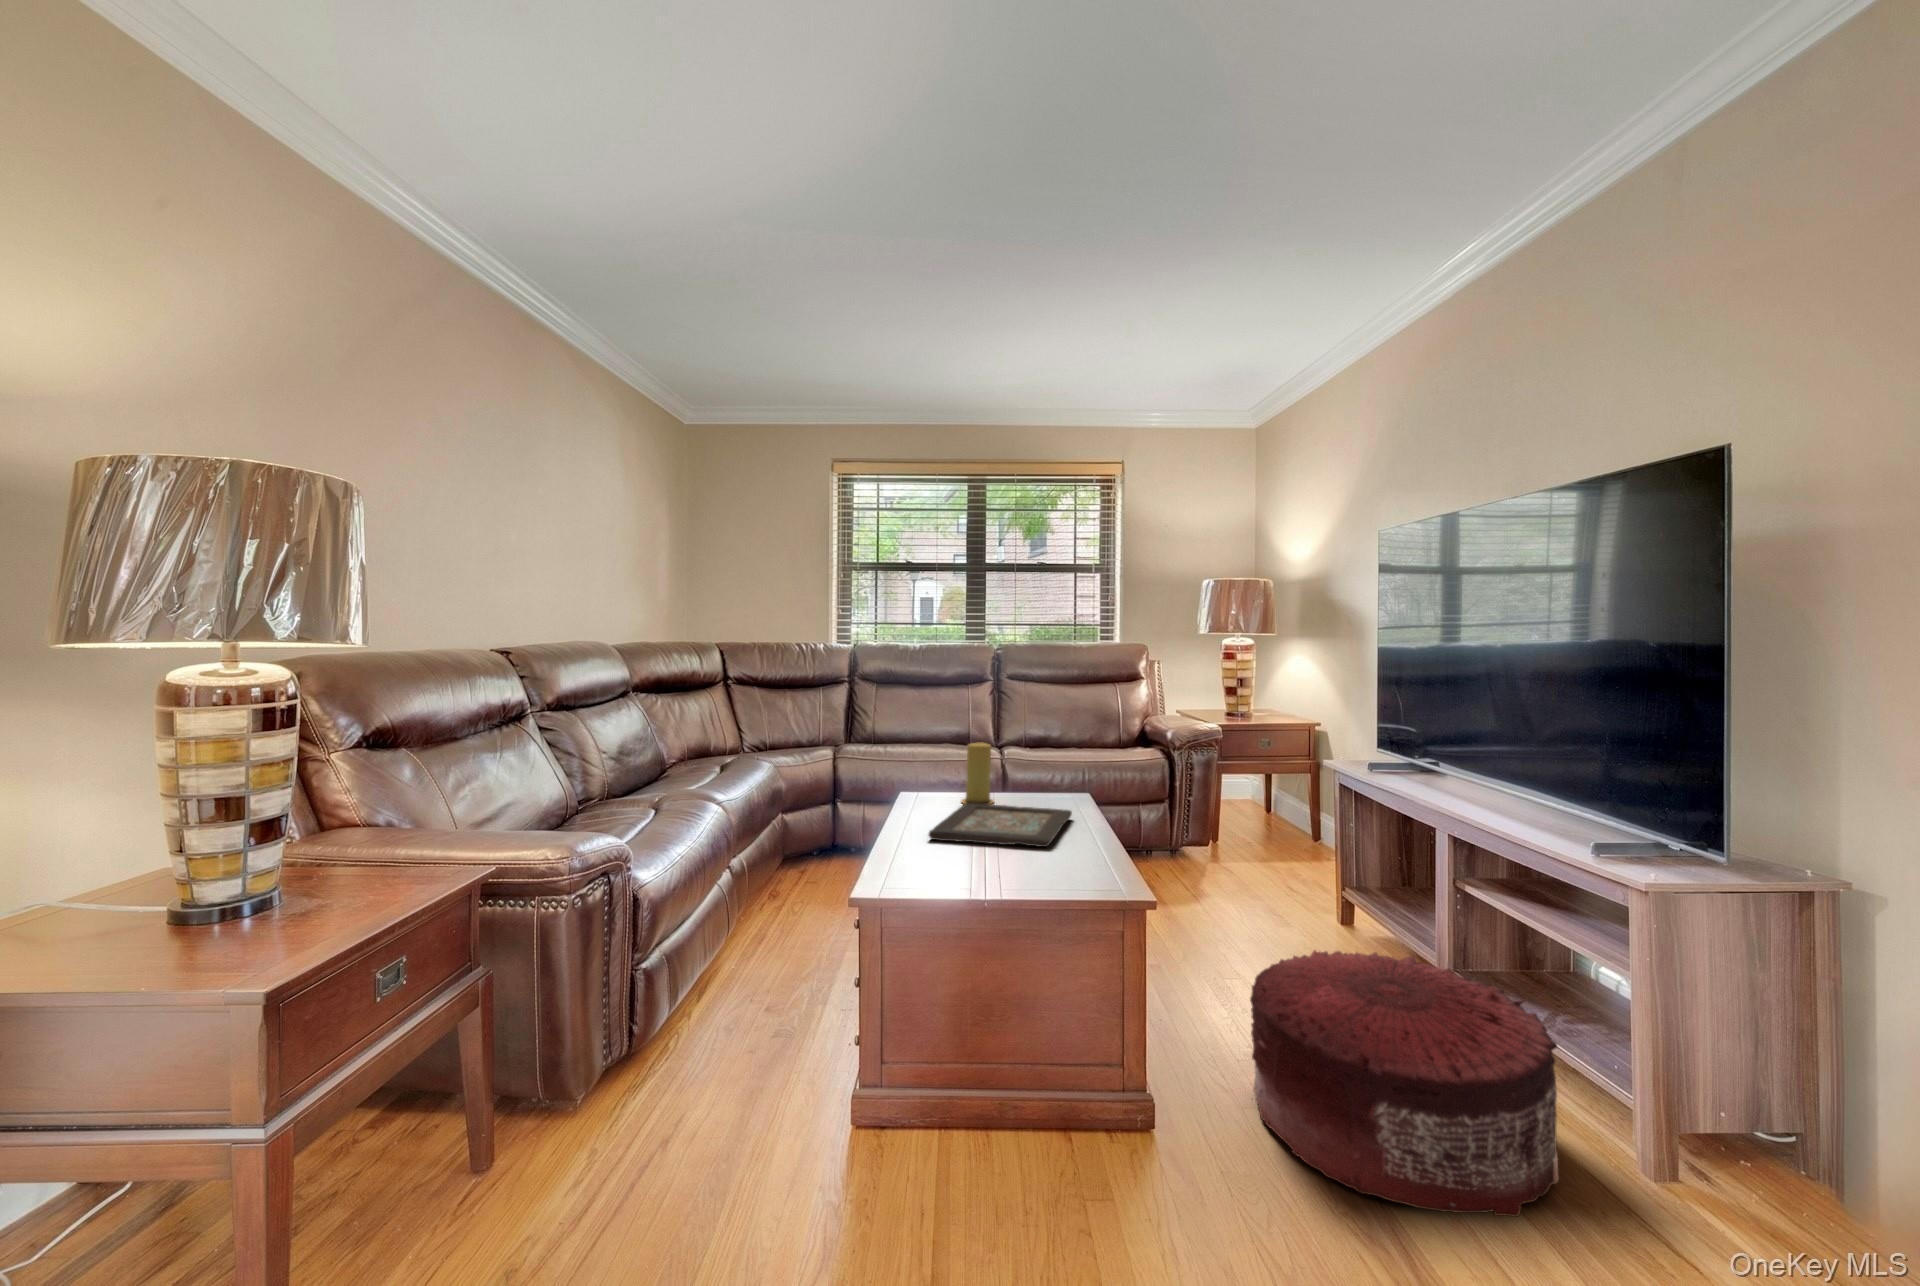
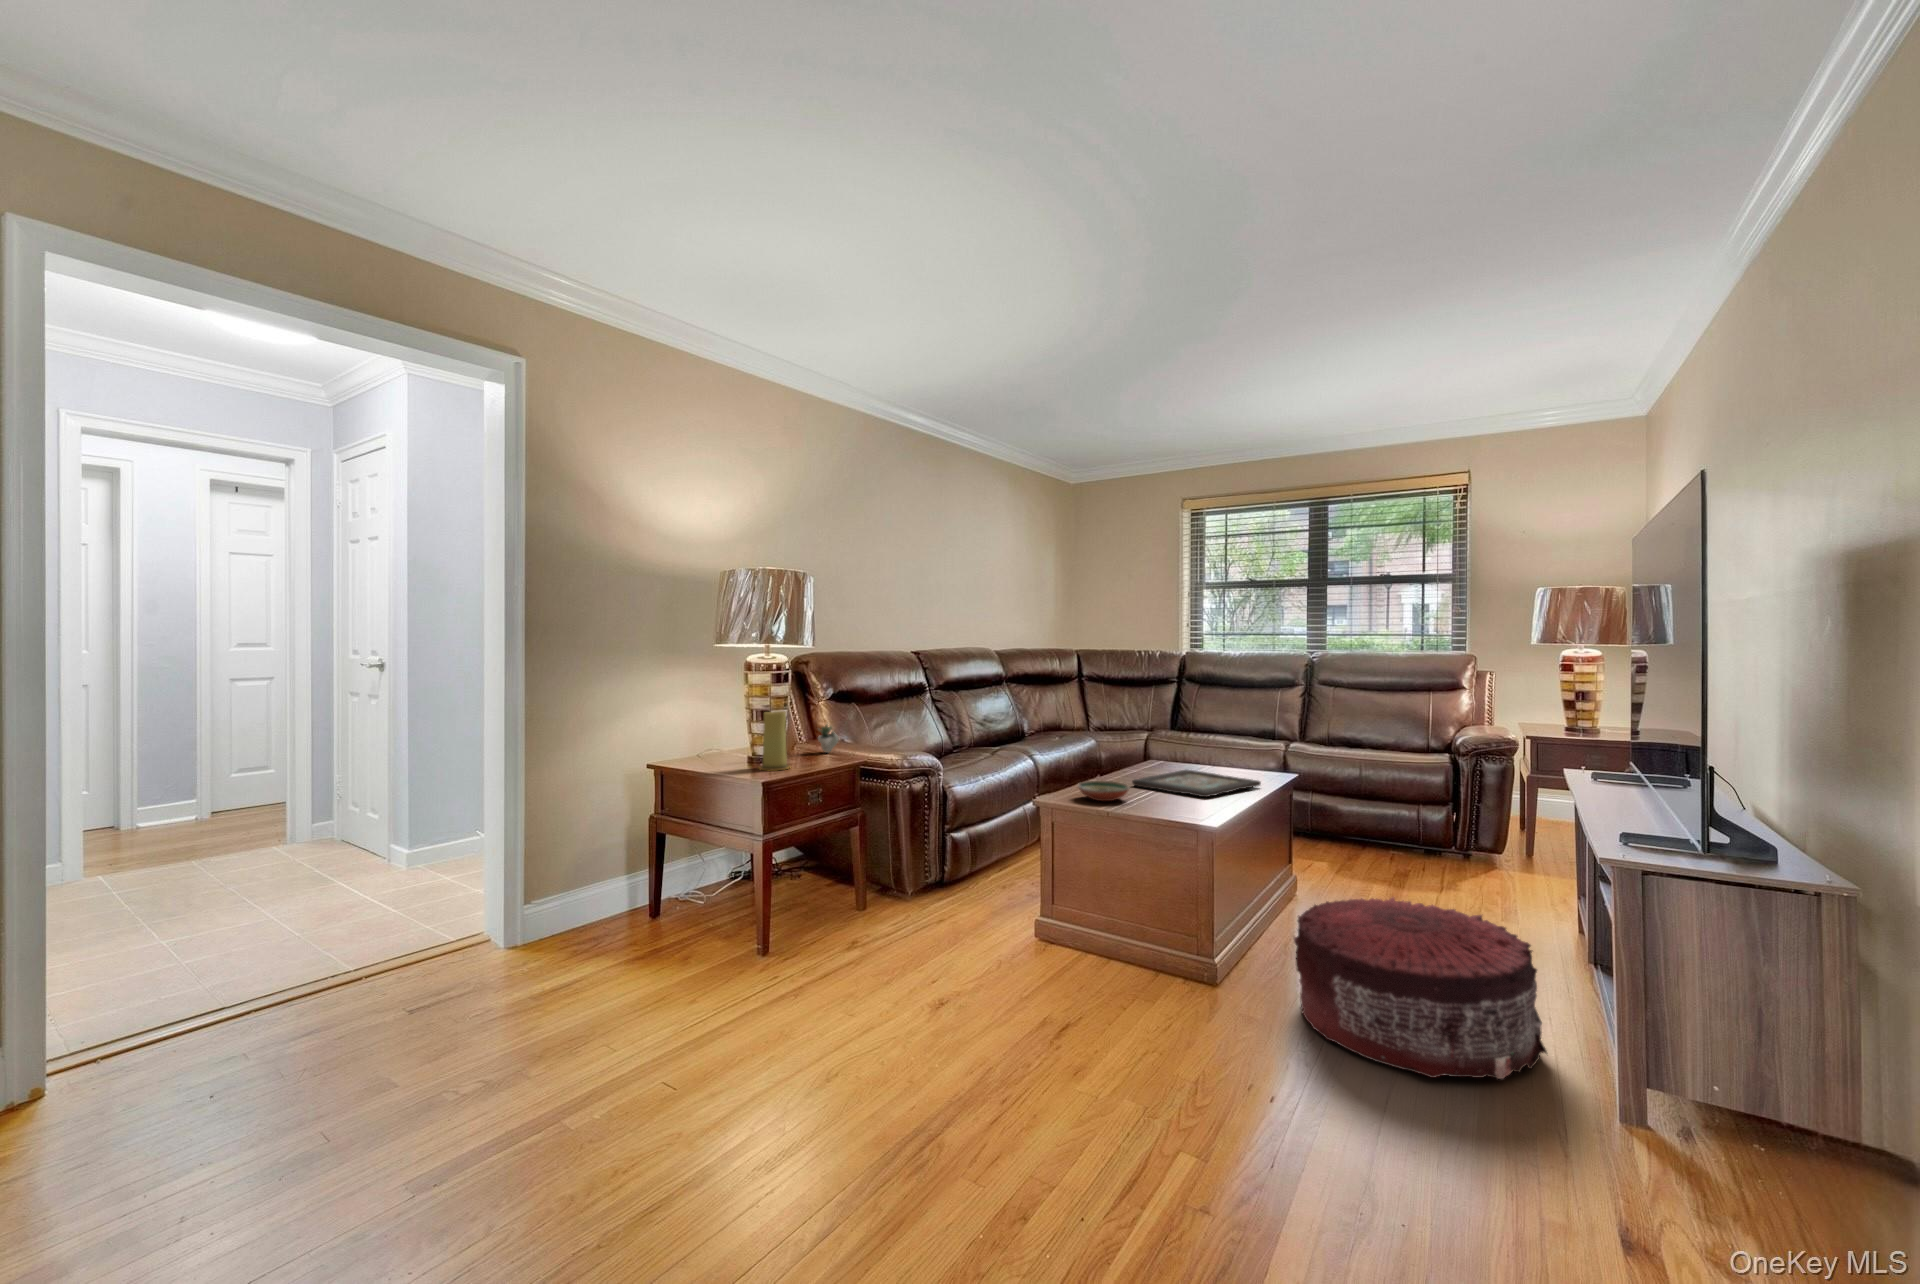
candle: present [962,743,994,804] -> present [759,711,791,770]
succulent plant: none [361,798,442,864] -> present [818,725,838,752]
decorative bowl: none [891,843,971,879] -> present [1078,781,1130,801]

